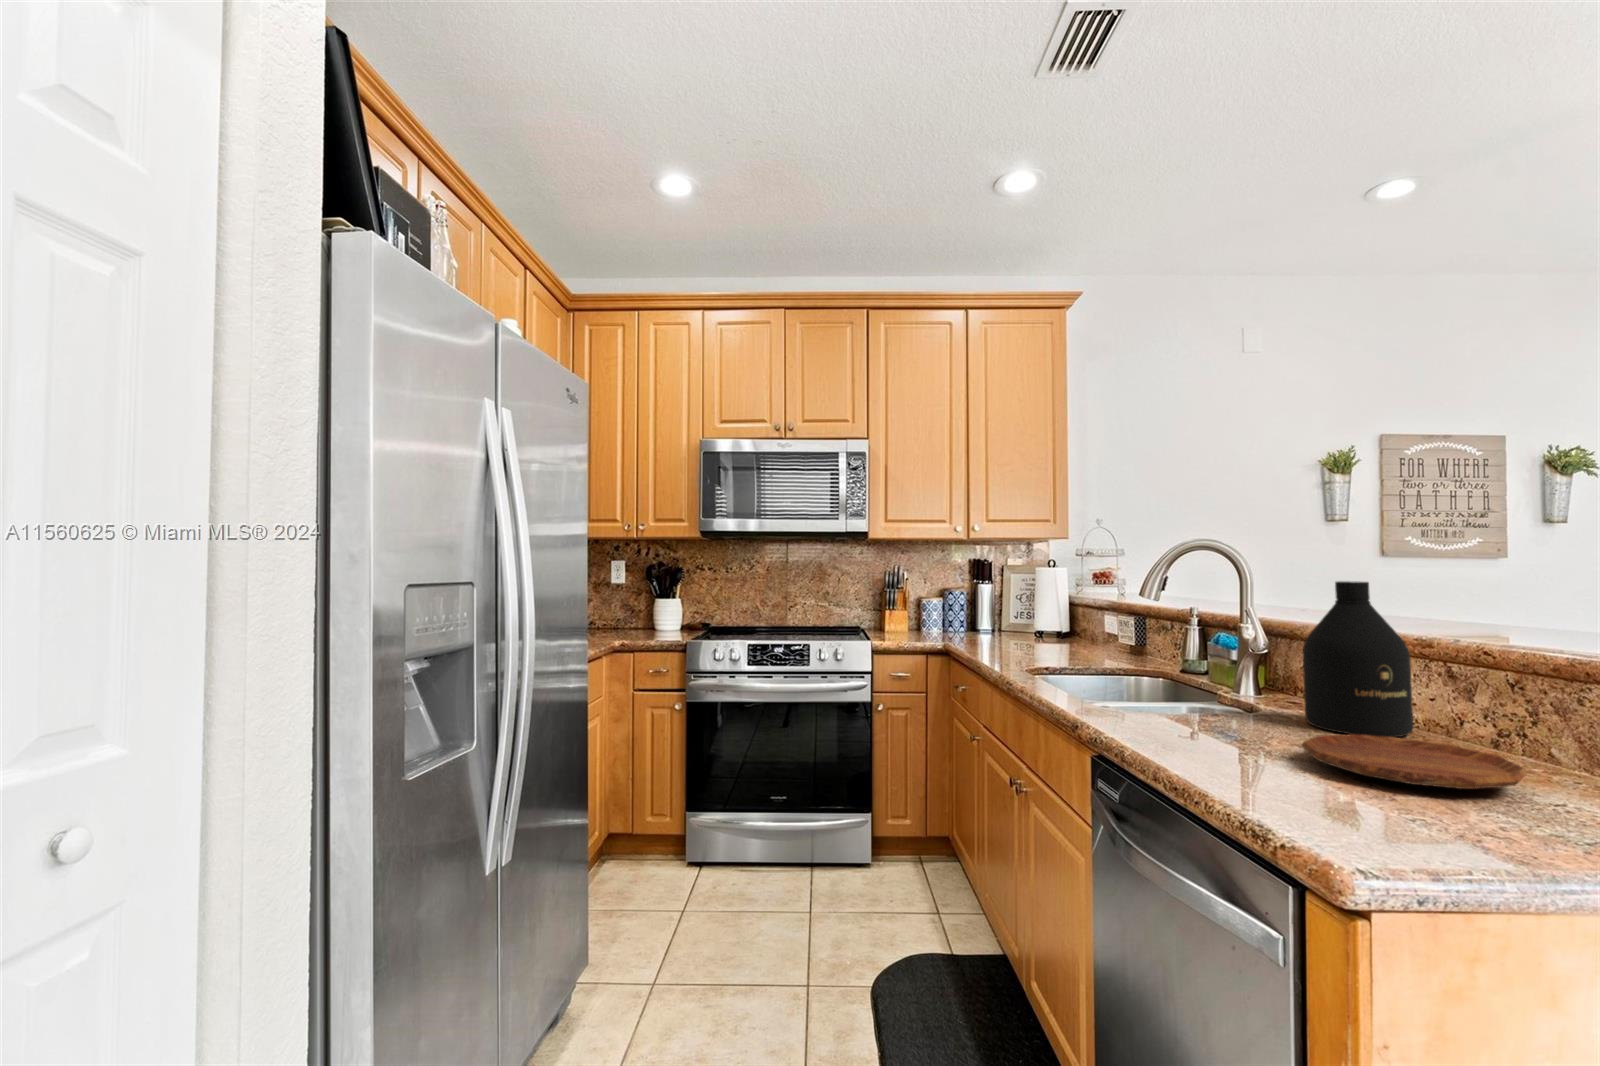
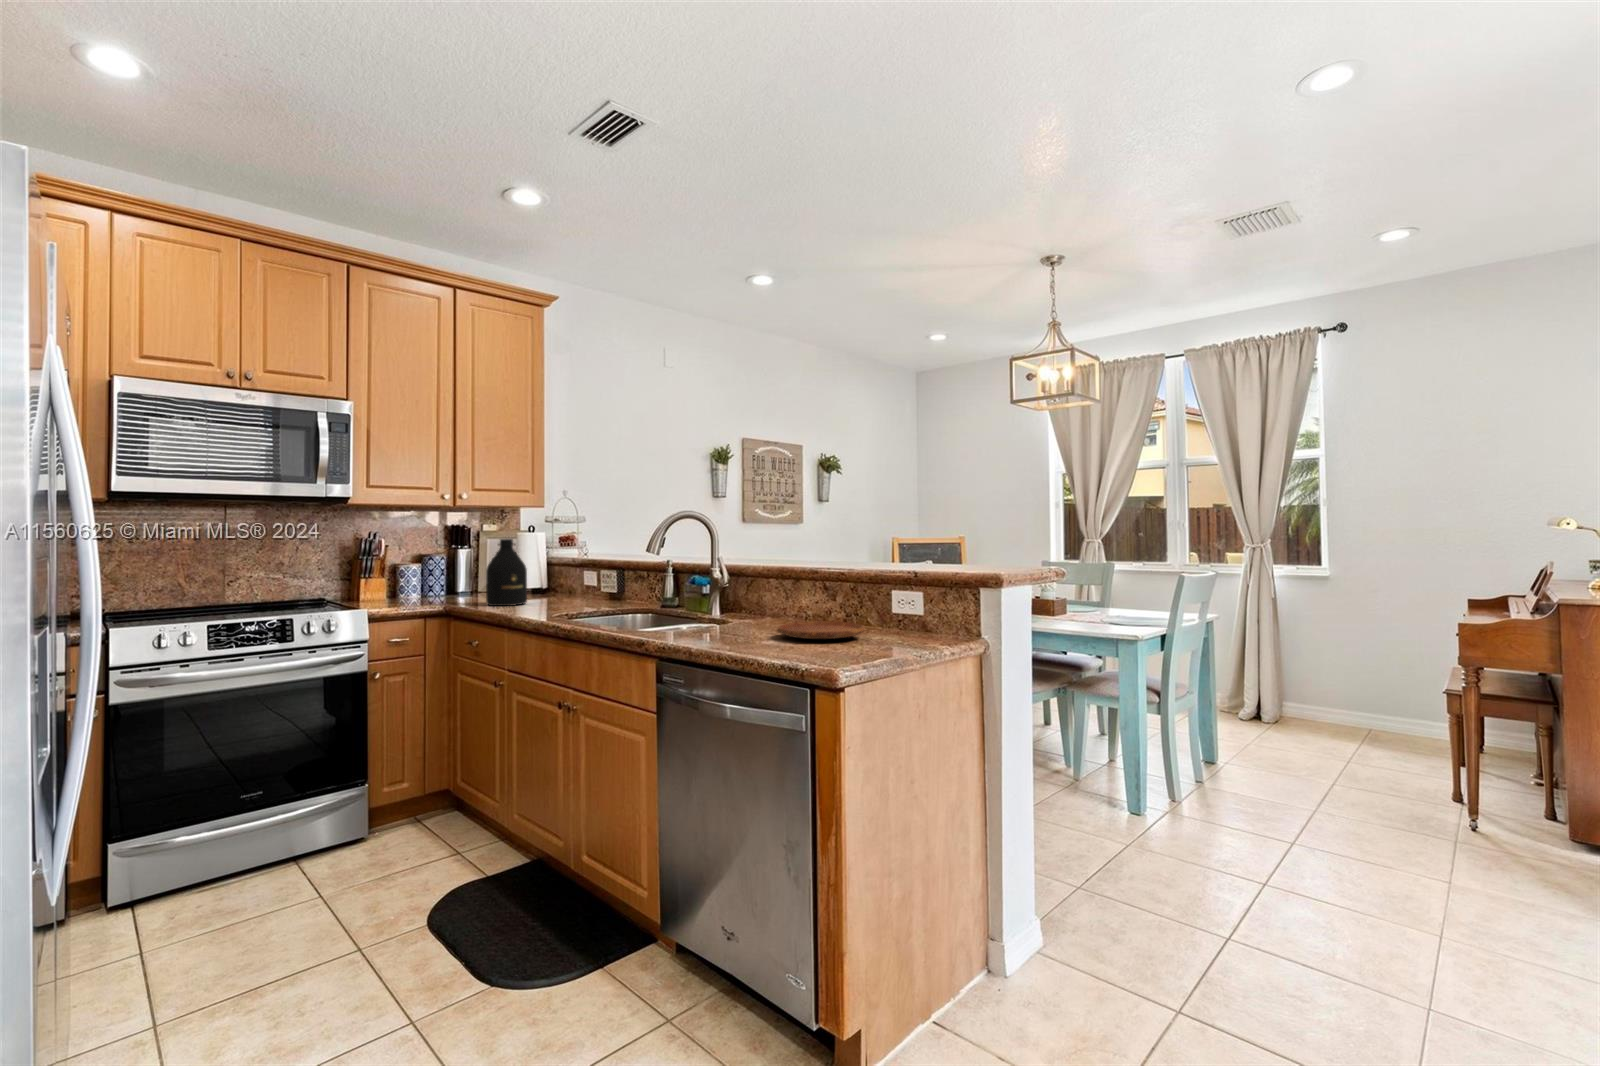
bottle: present [1303,581,1413,737] -> present [486,539,527,606]

